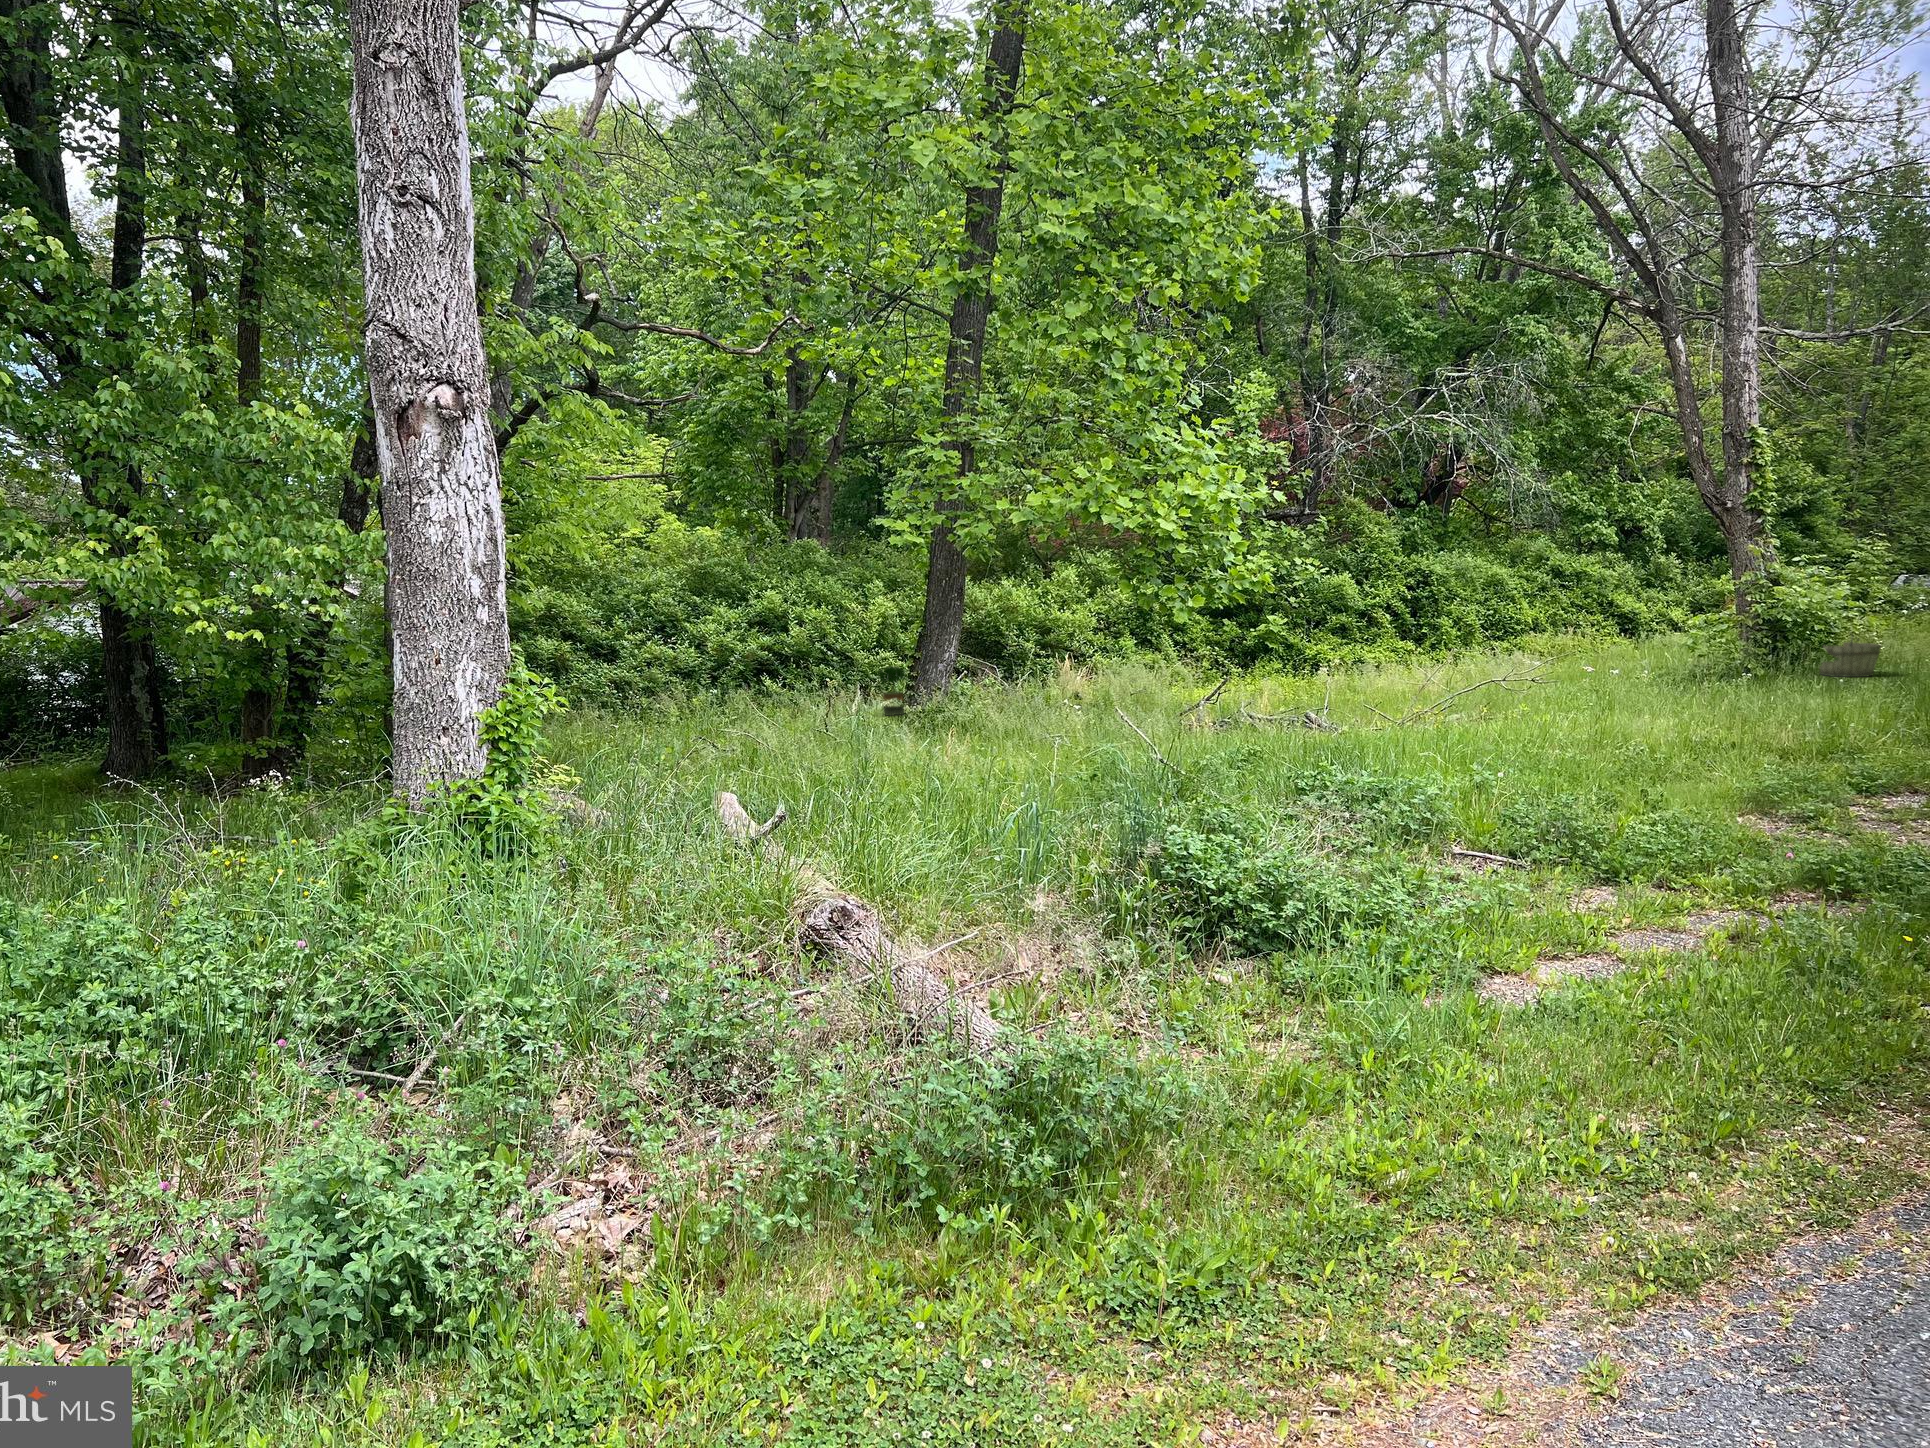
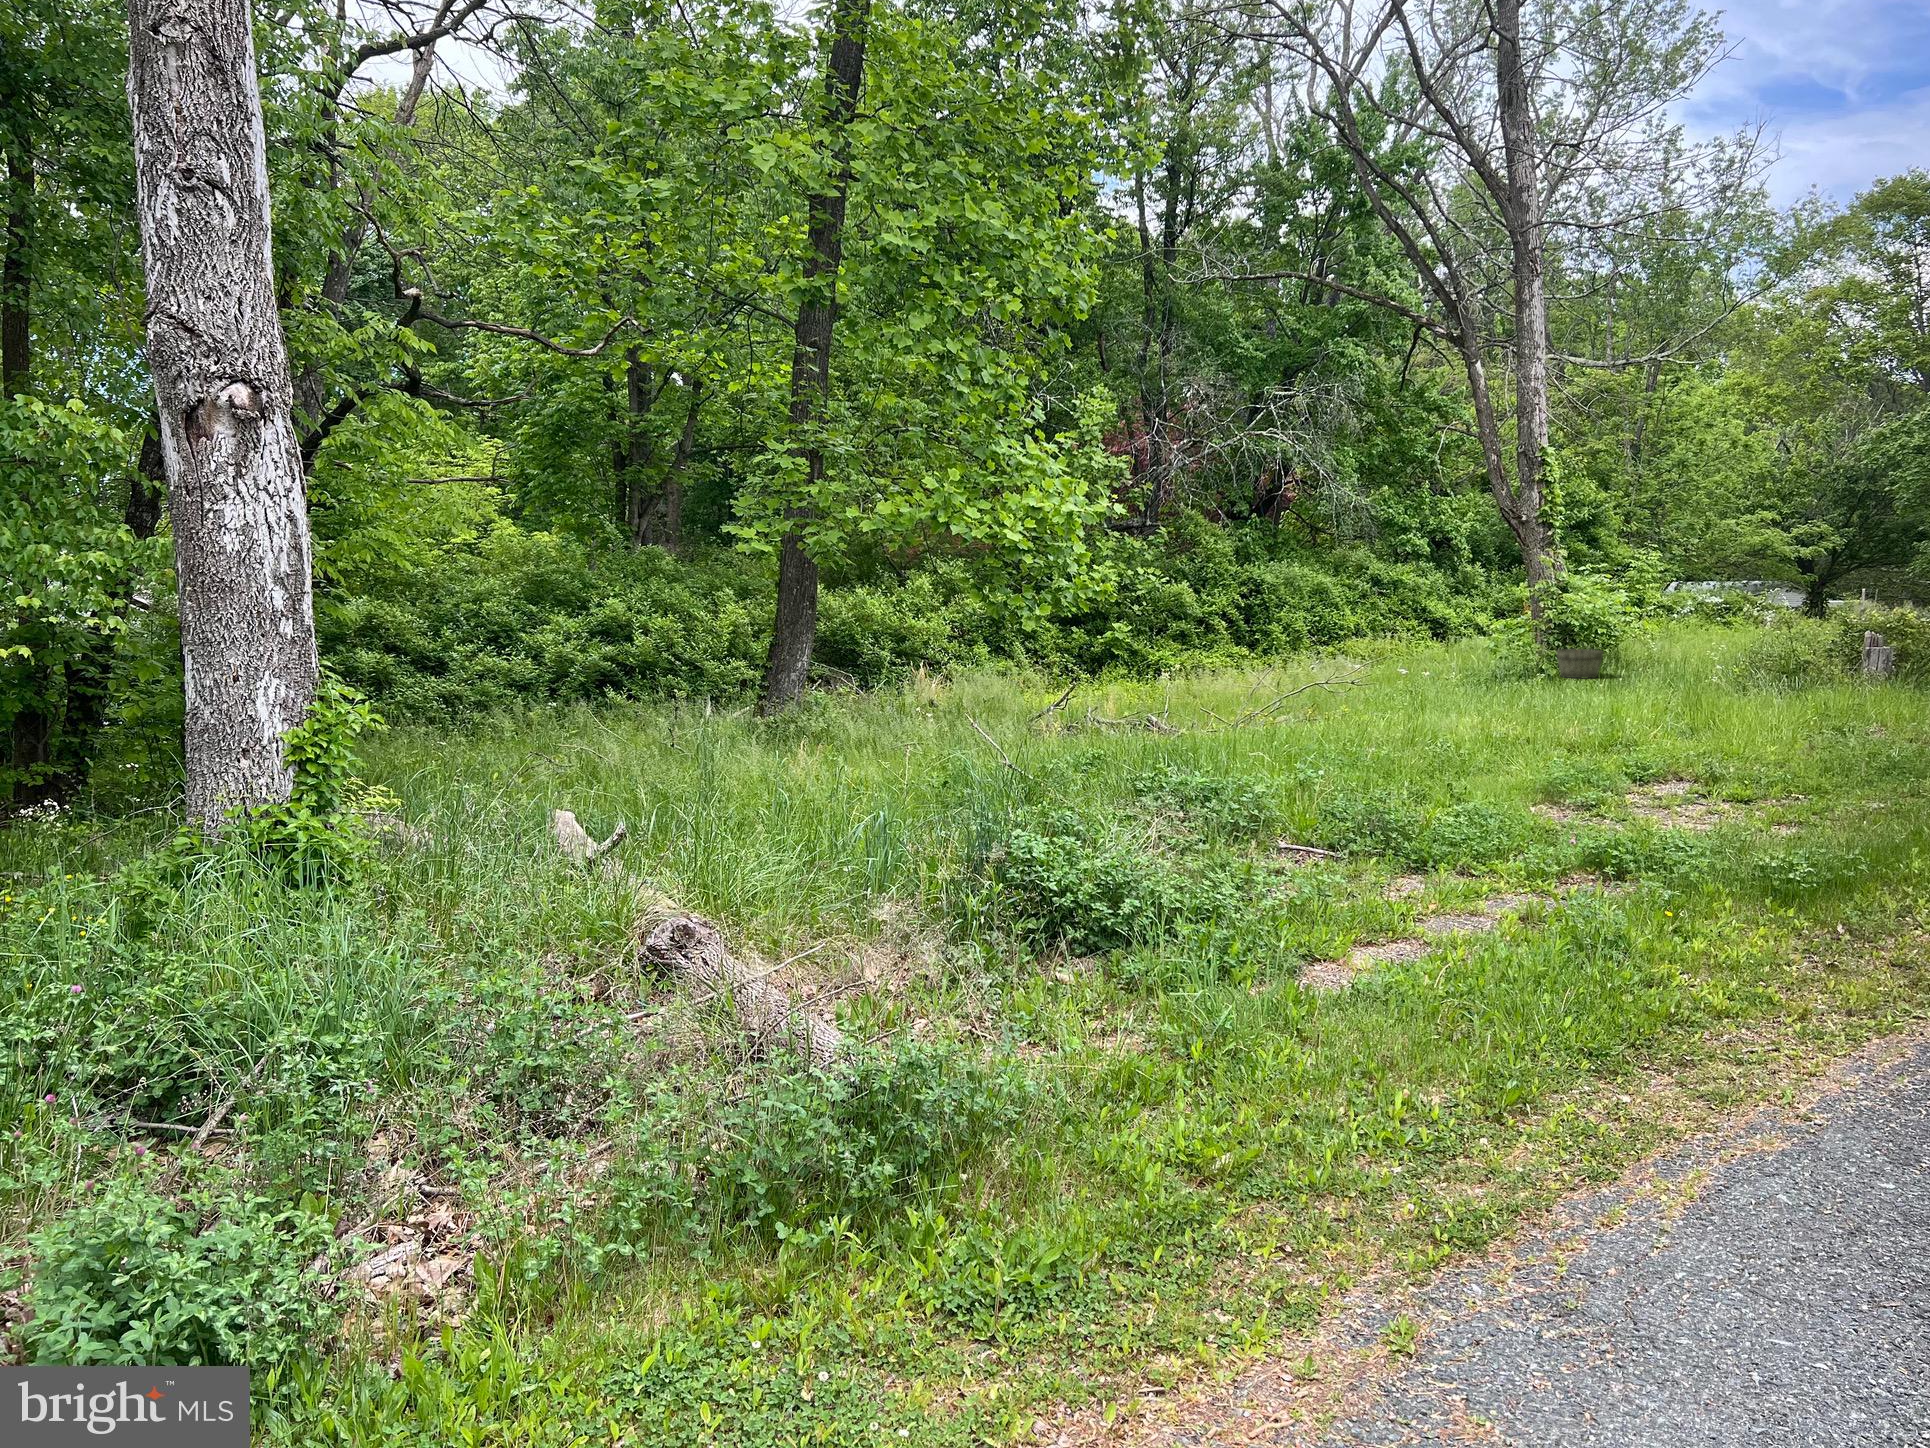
potted tree: present [876,666,908,716] -> none [733,668,771,719]

